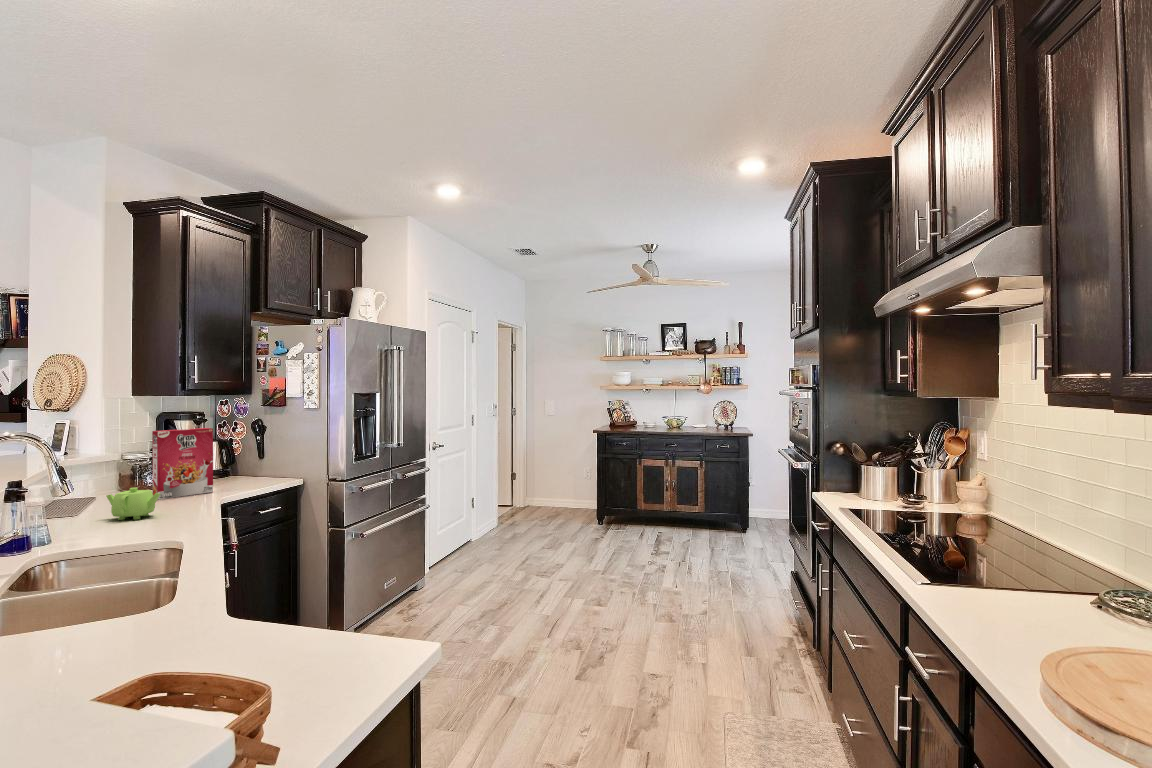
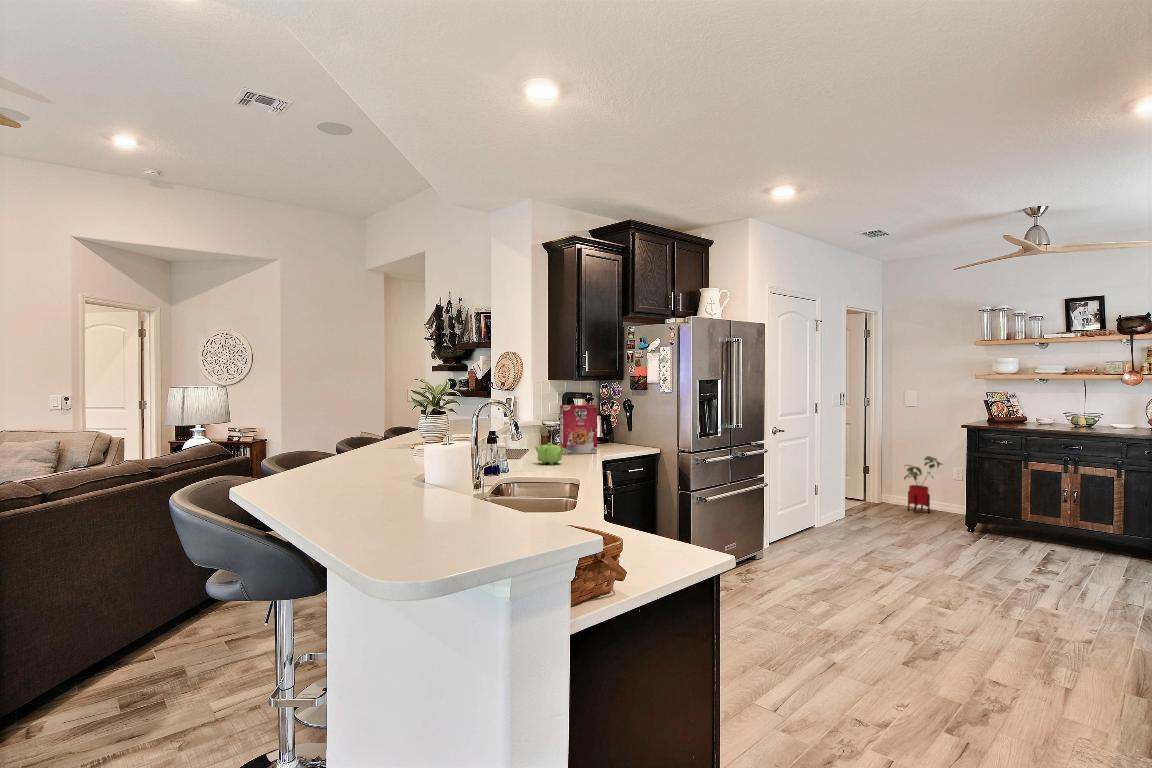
house plant: none [547,460,579,514] -> present [904,456,941,513]

